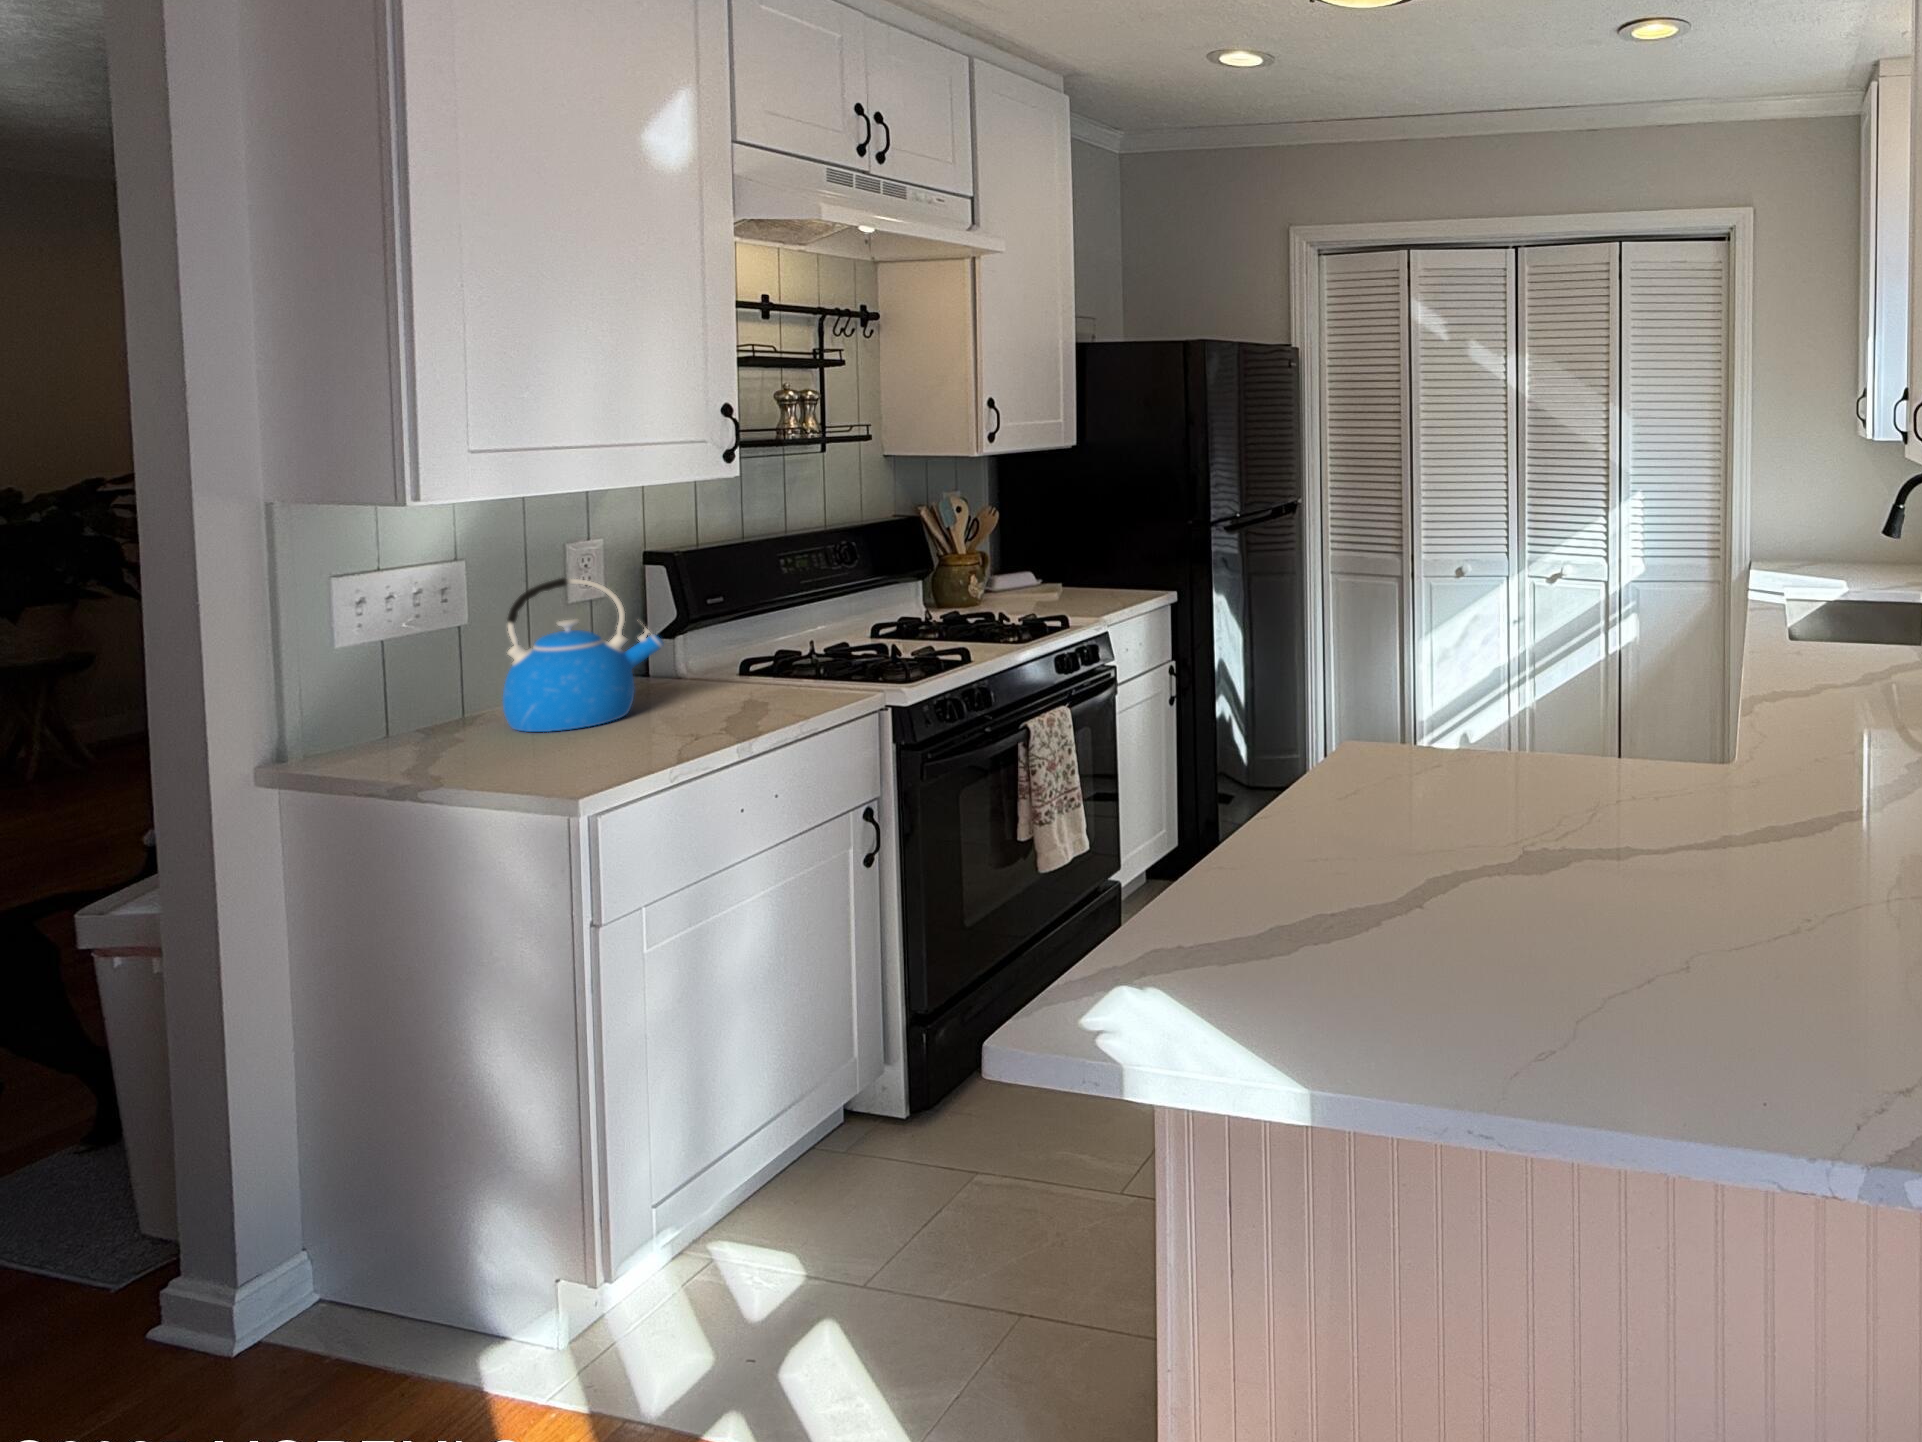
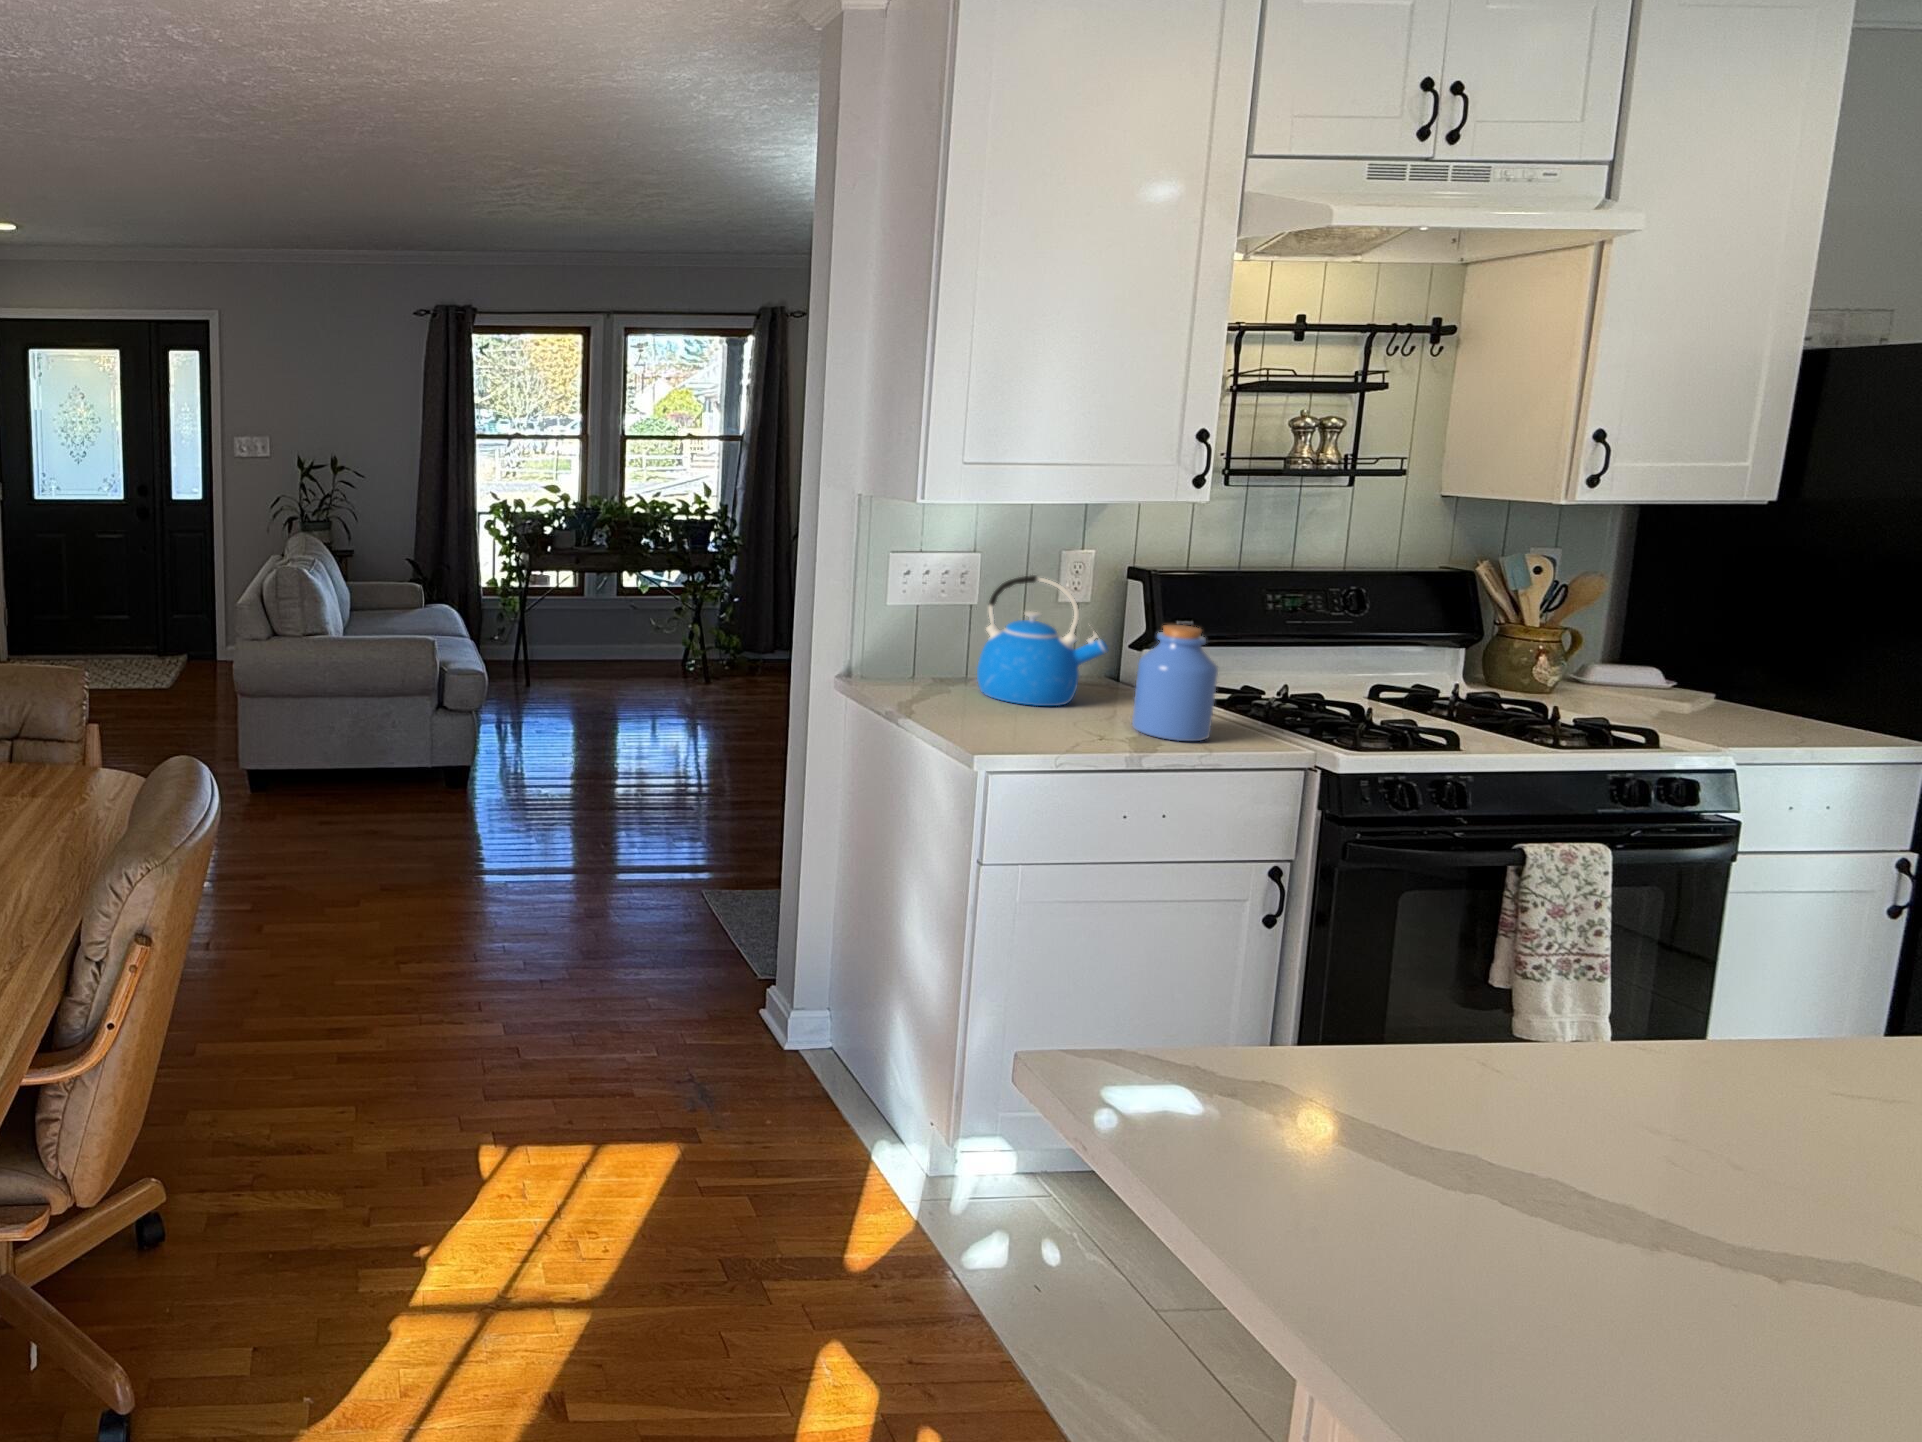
jar: none [712,599,794,719] -> present [1132,625,1218,741]

